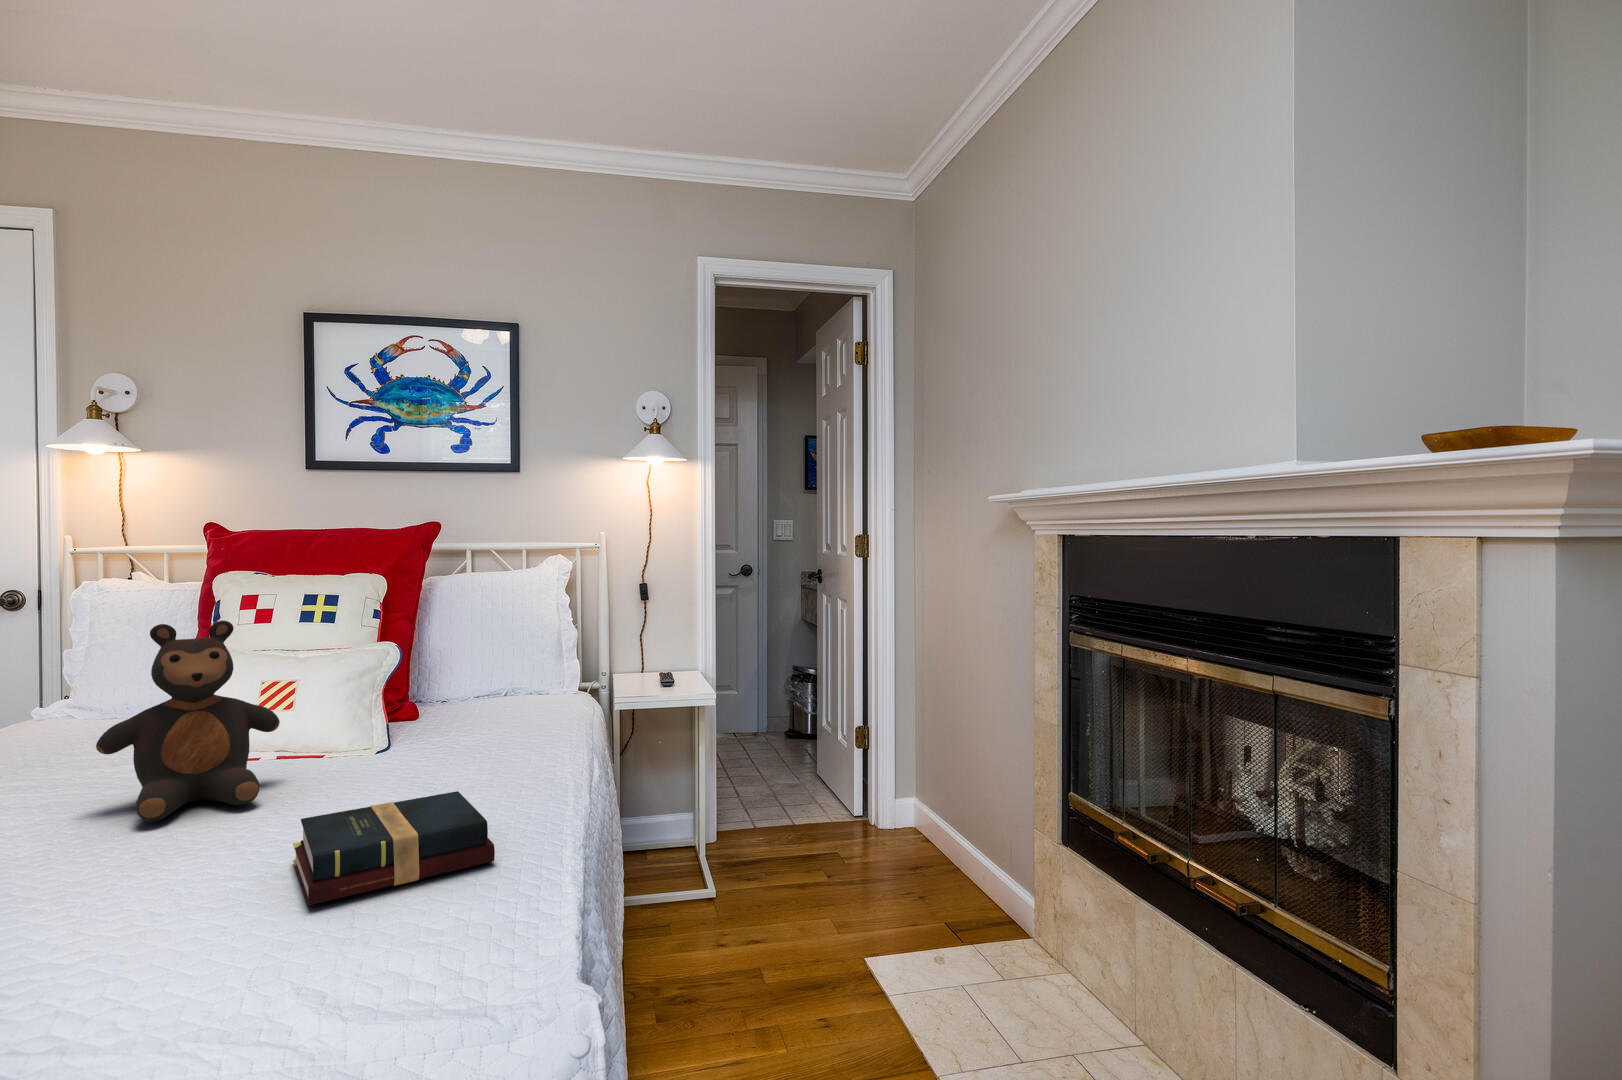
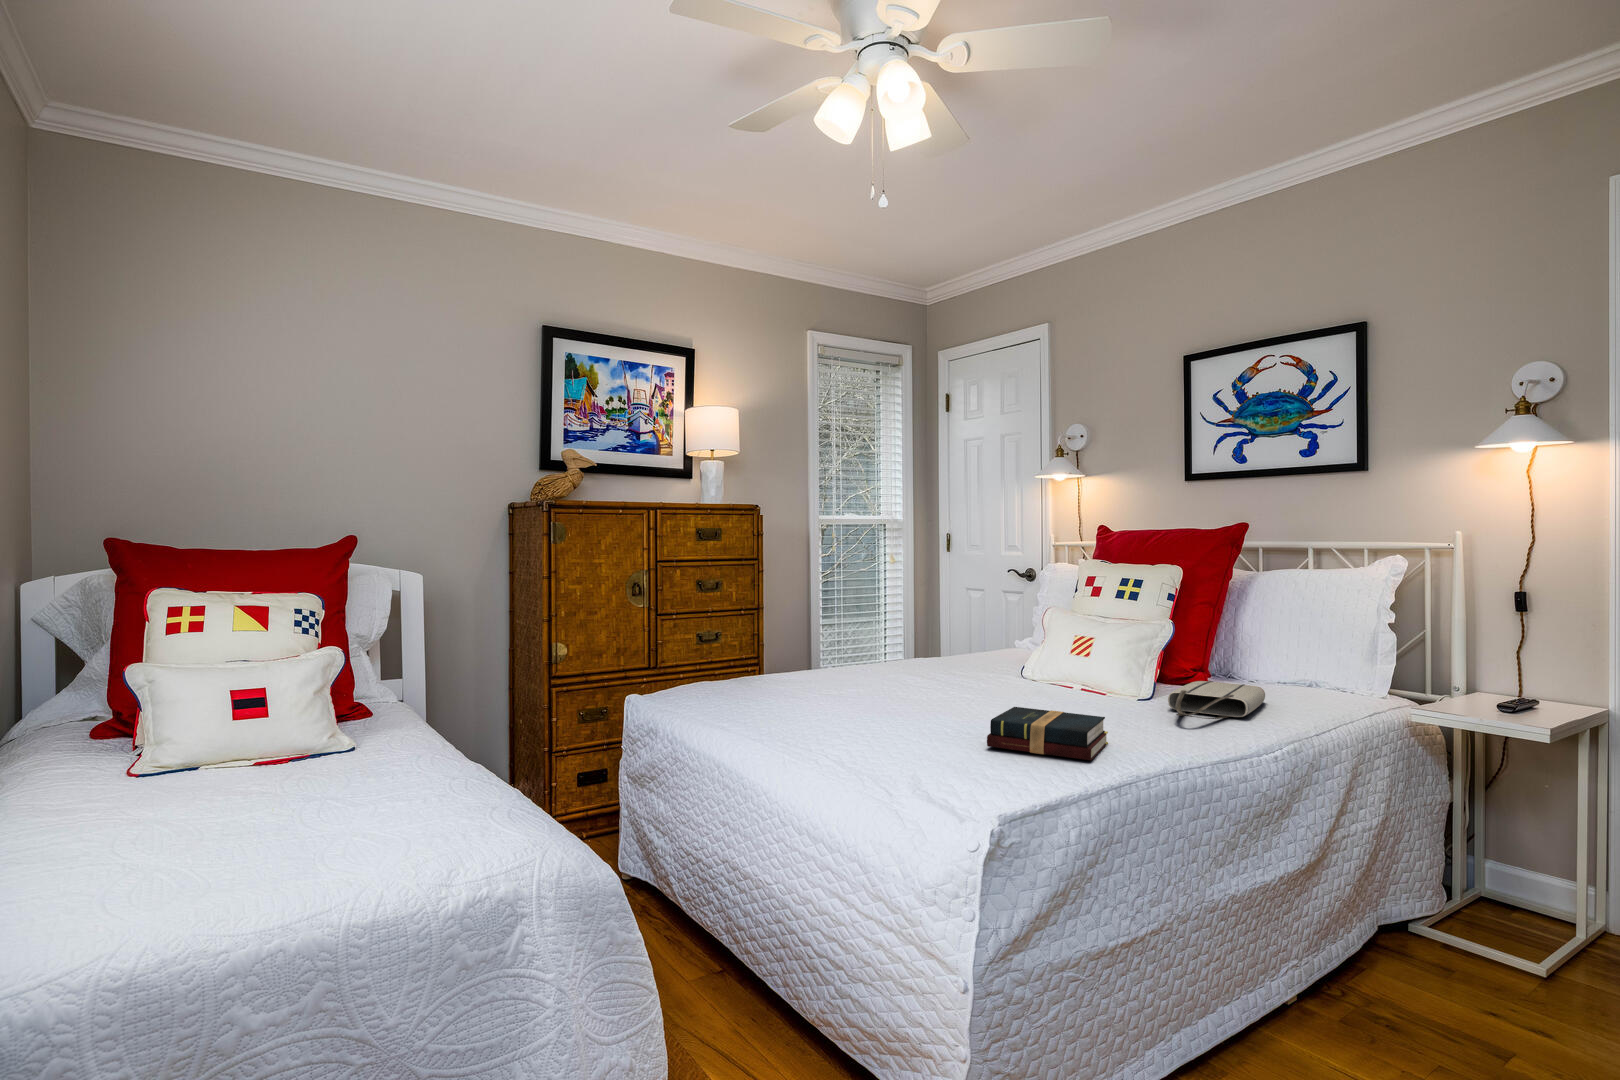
teddy bear: present [96,621,280,822] -> none [975,589,1064,703]
tote bag: none [436,705,541,761] -> present [1168,681,1265,719]

